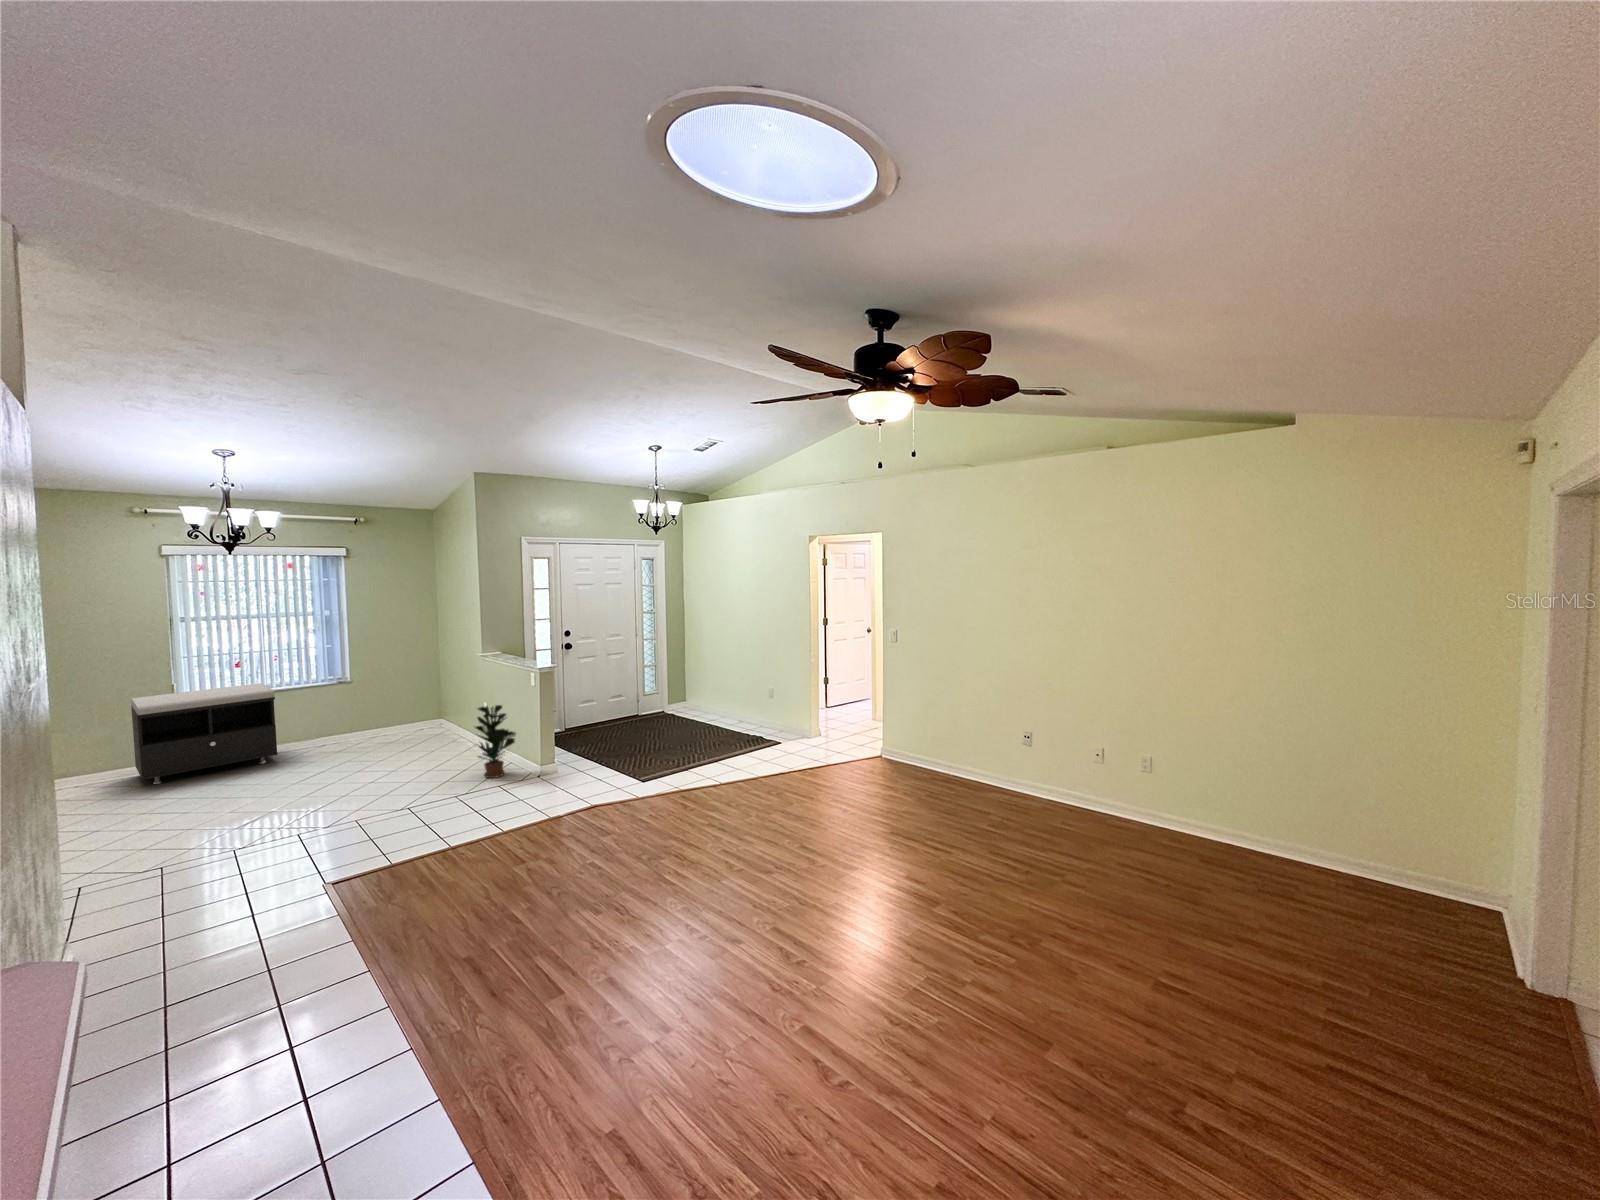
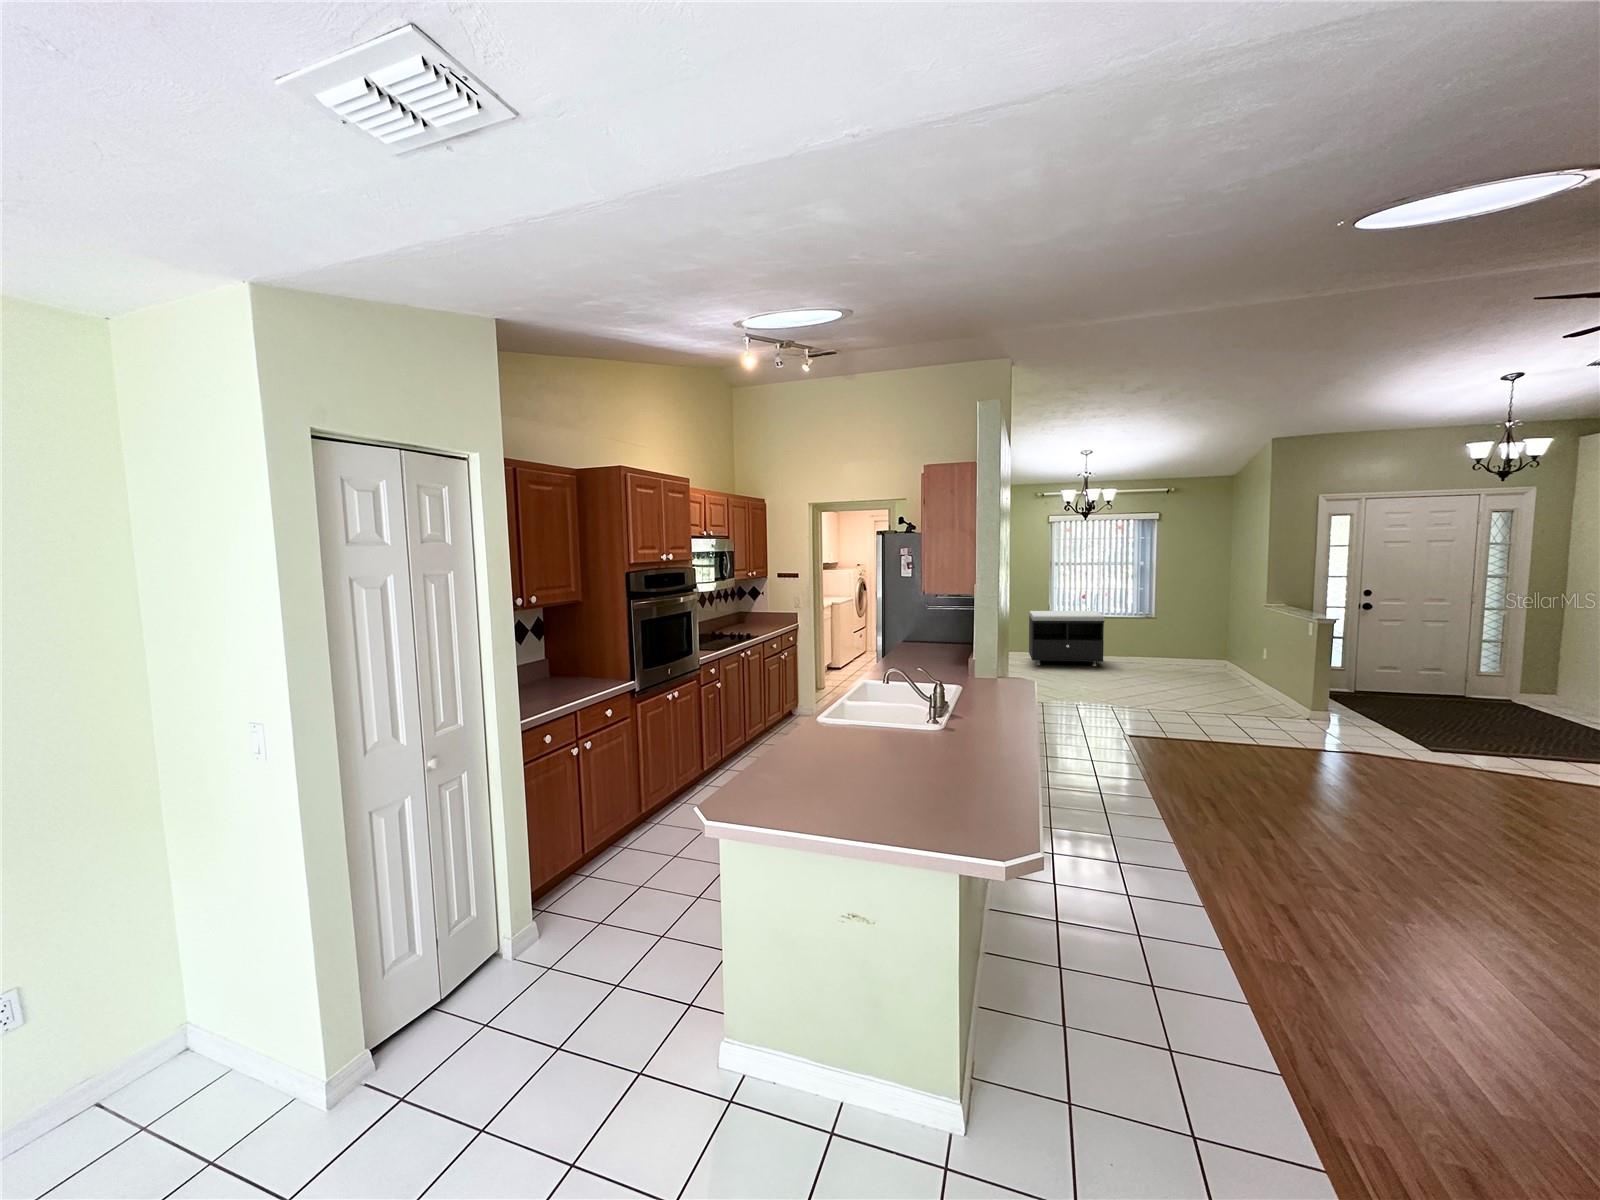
potted plant: present [475,705,516,778] -> none [1246,647,1291,711]

